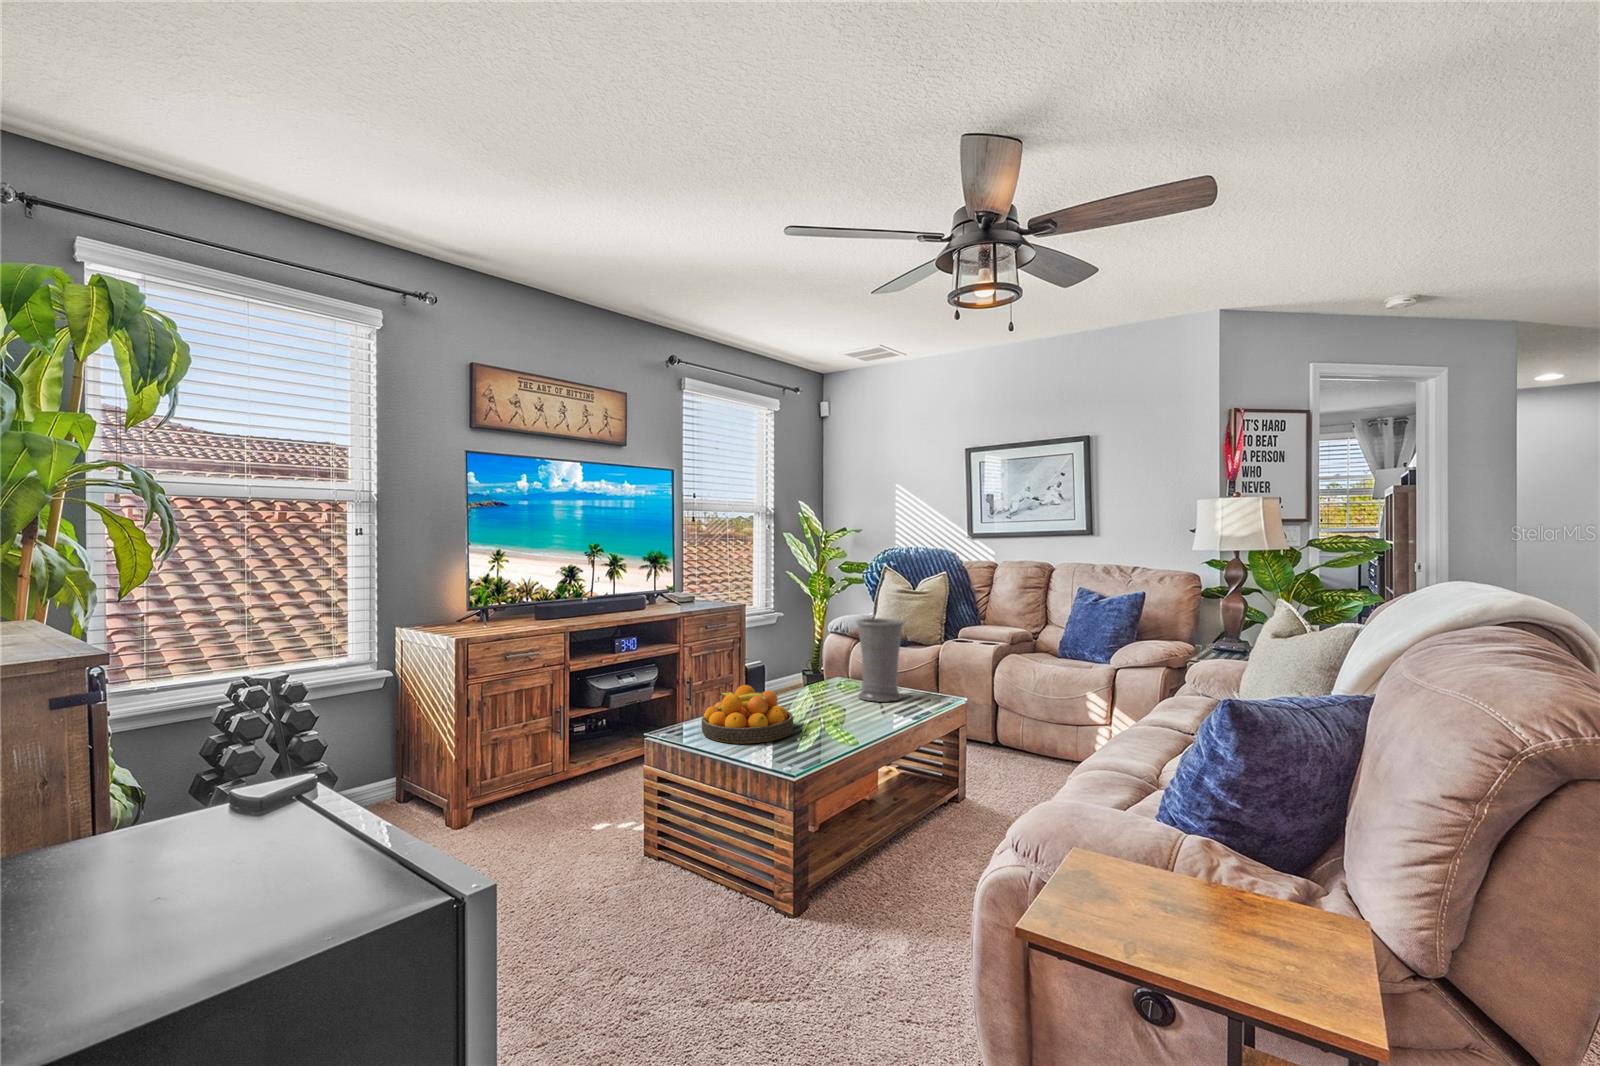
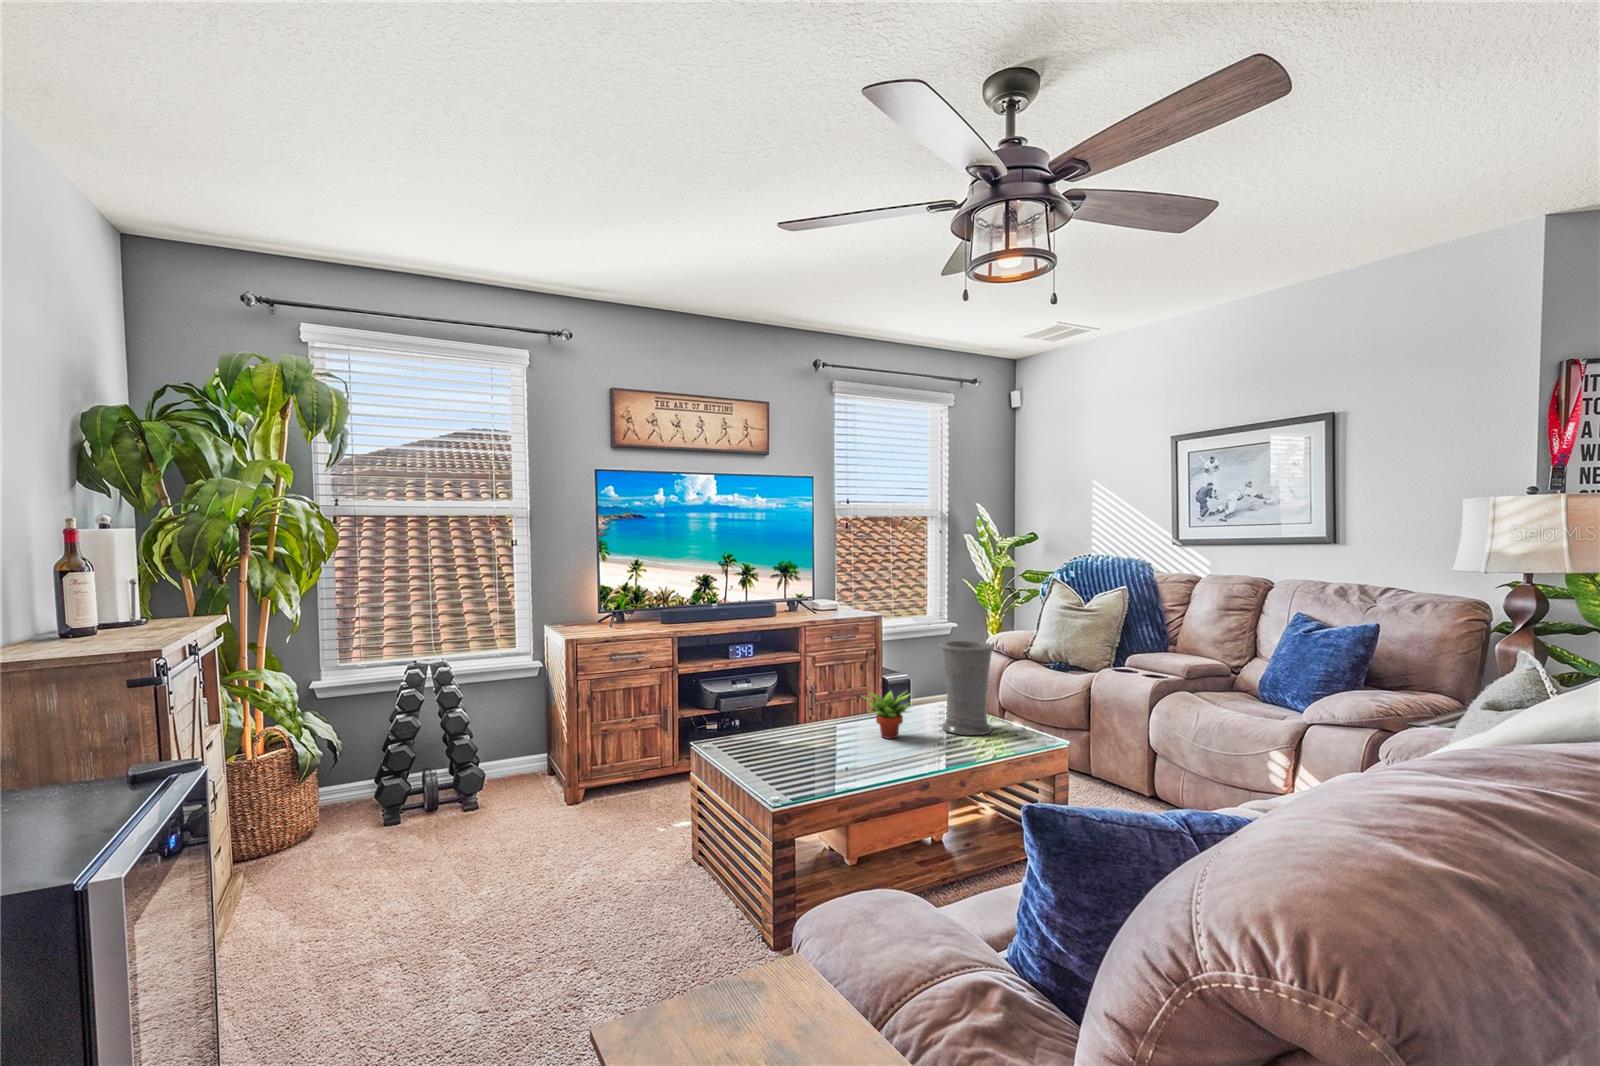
succulent plant: none [799,664,847,711] -> present [863,691,911,739]
fruit bowl: present [702,685,794,744] -> none [739,704,832,766]

